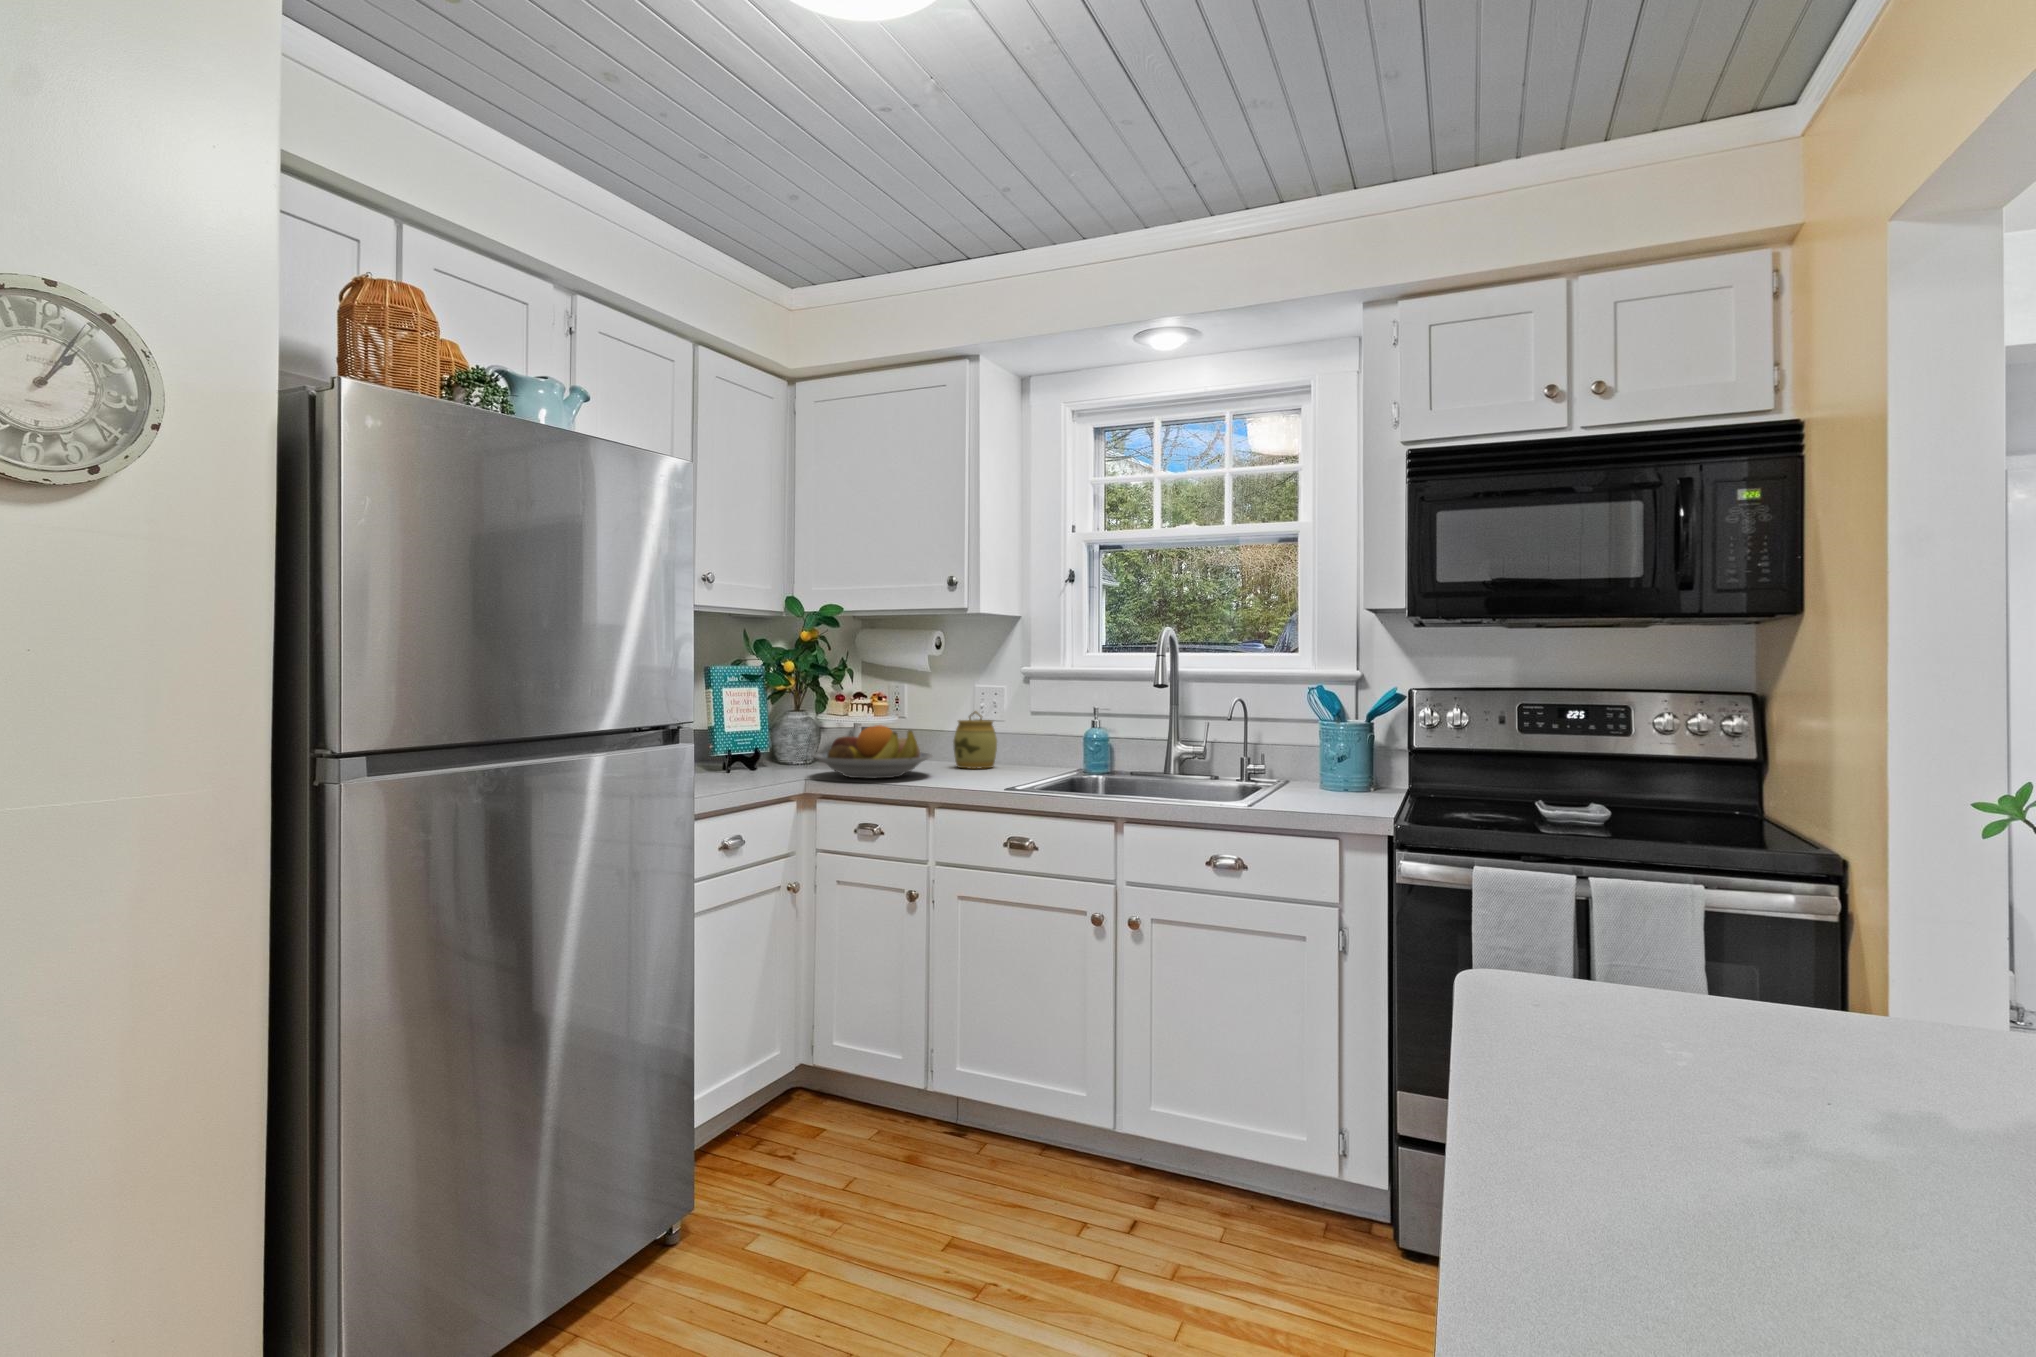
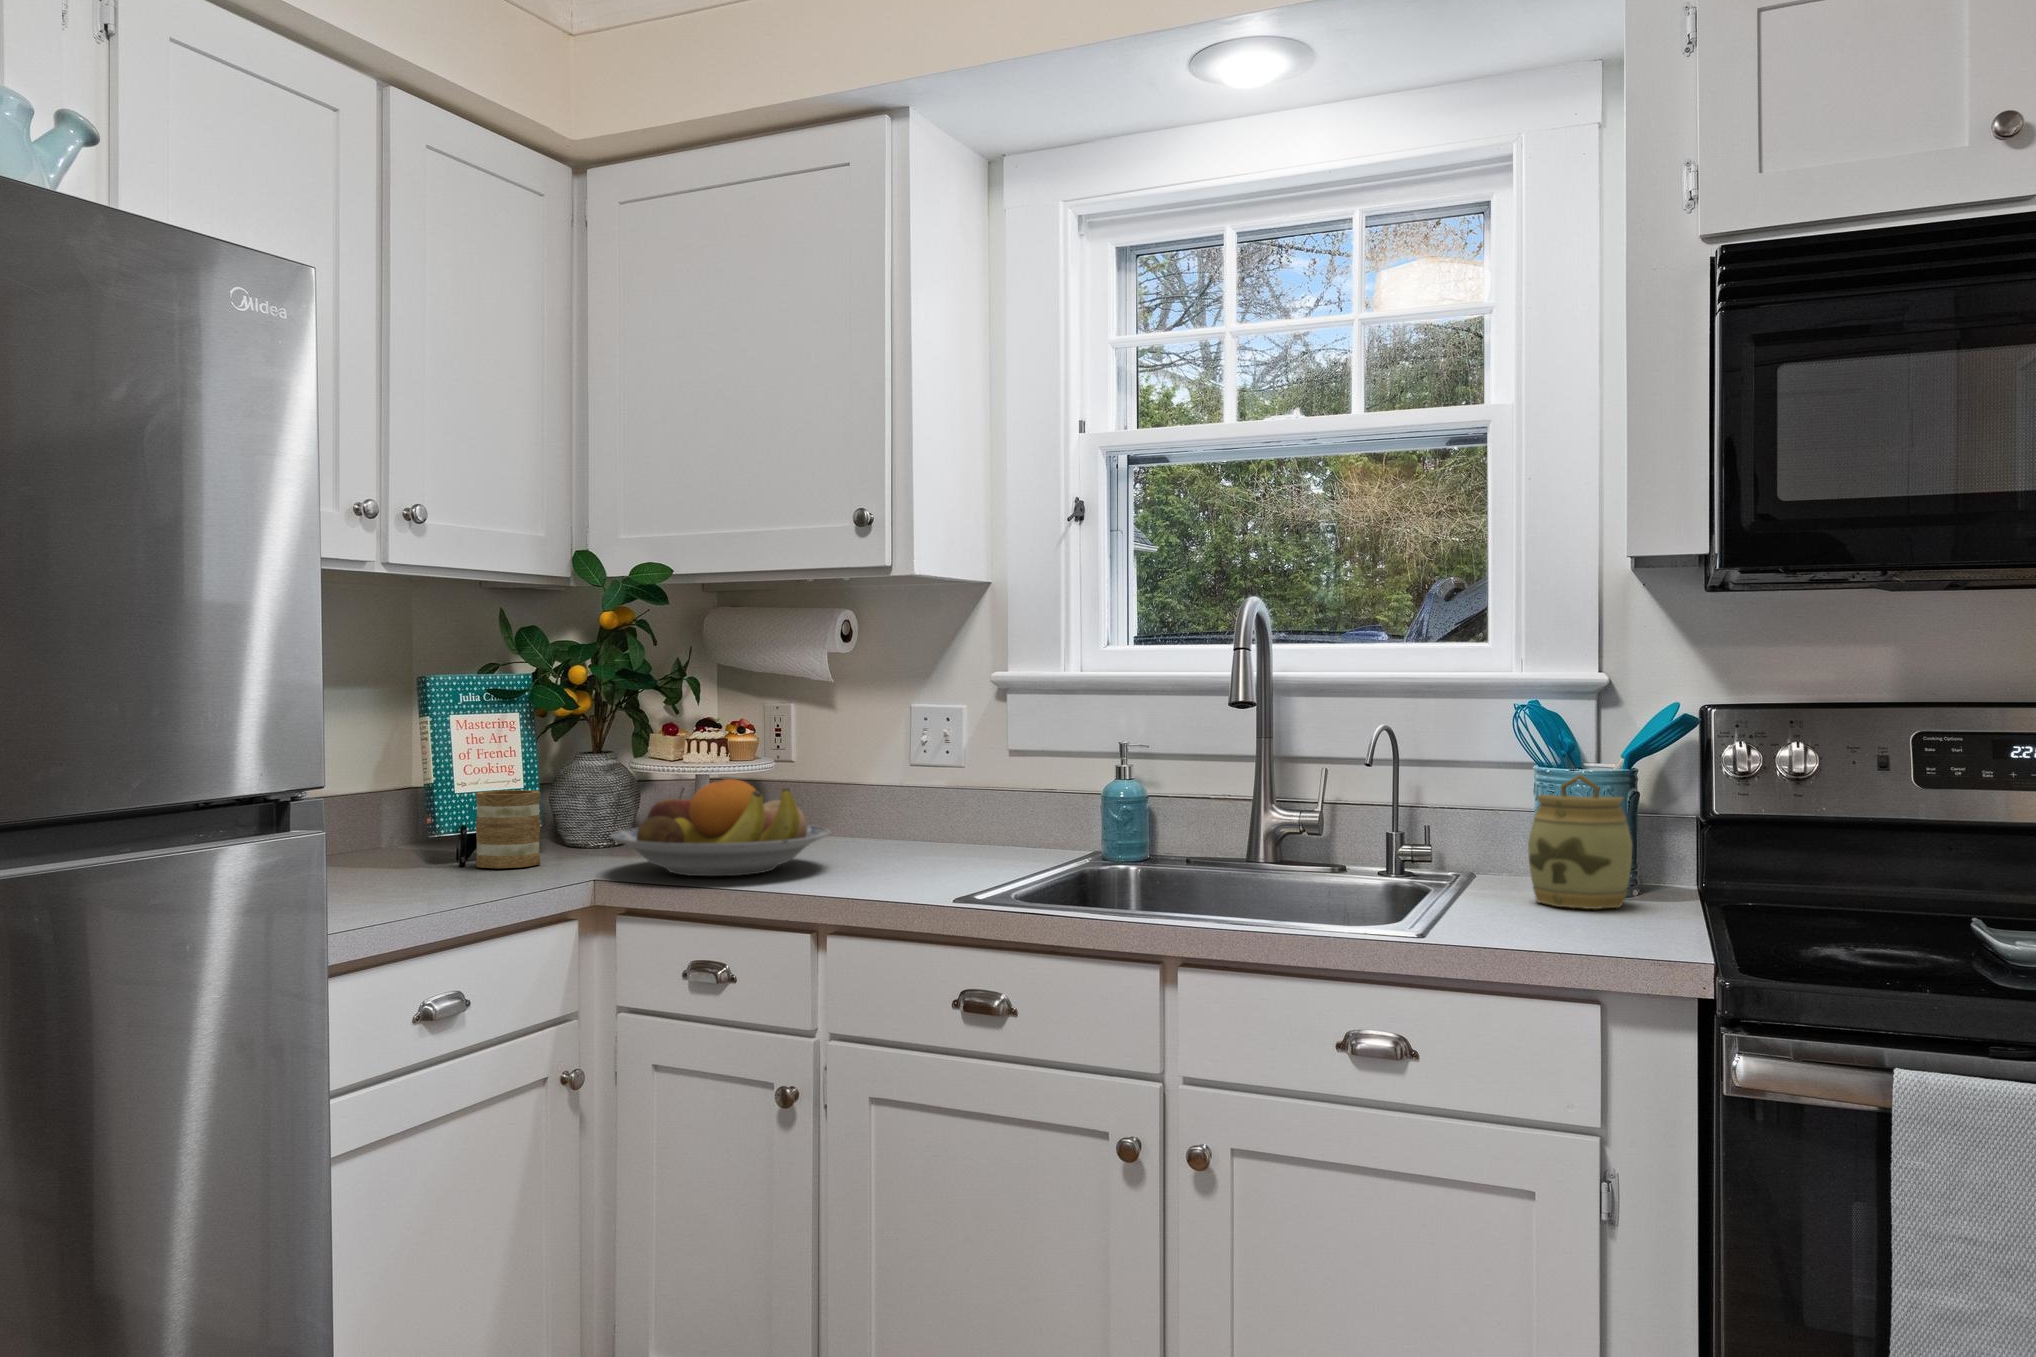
jar: present [953,711,997,769] -> present [1528,774,1632,909]
mug: none [735,731,772,774] -> present [475,790,541,868]

